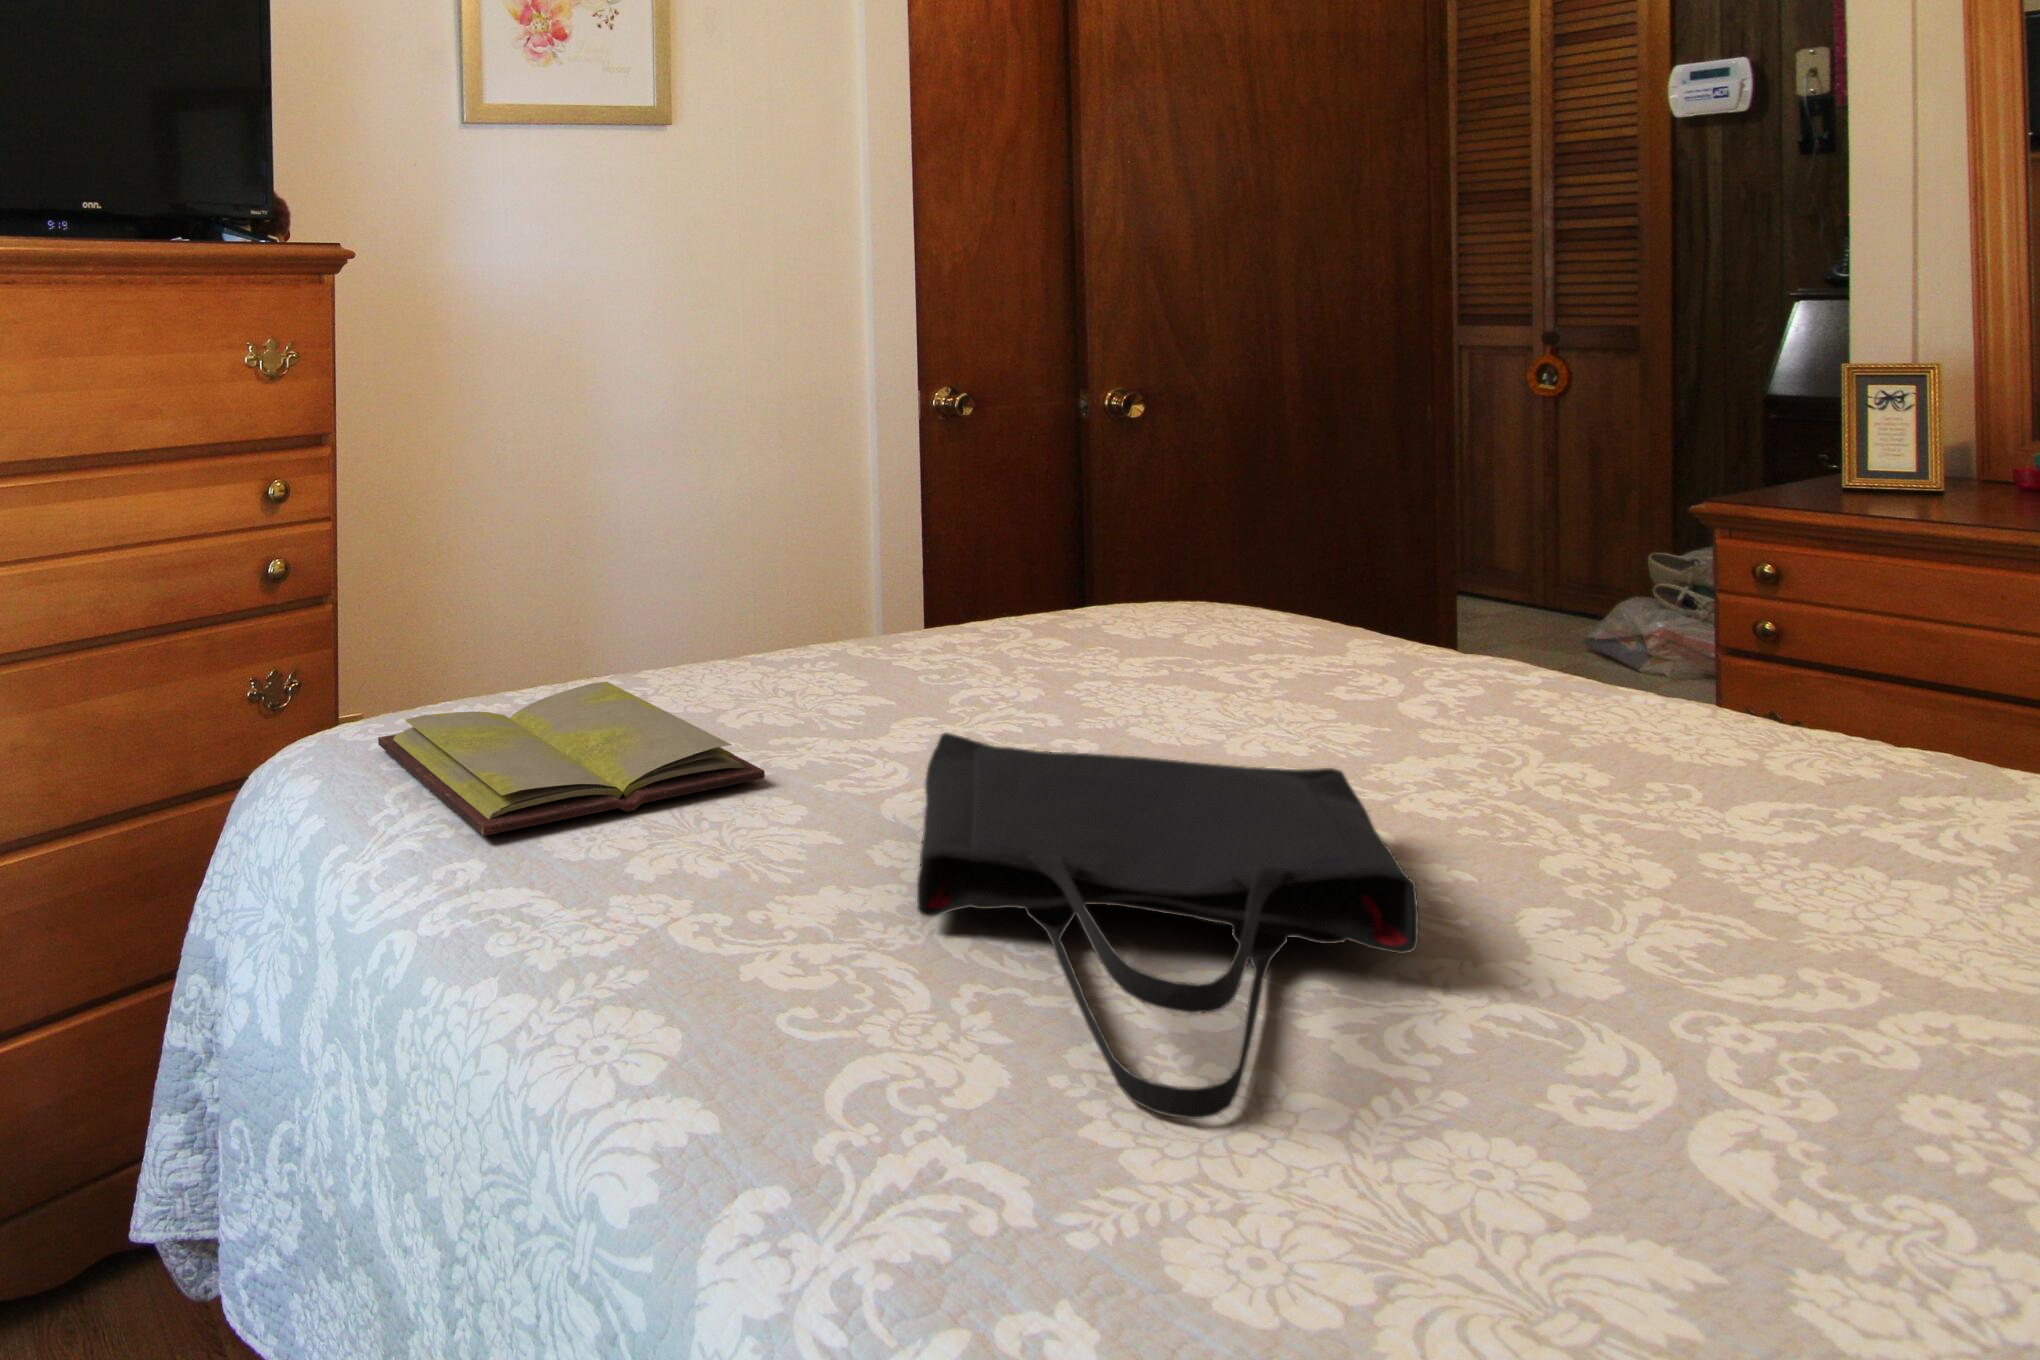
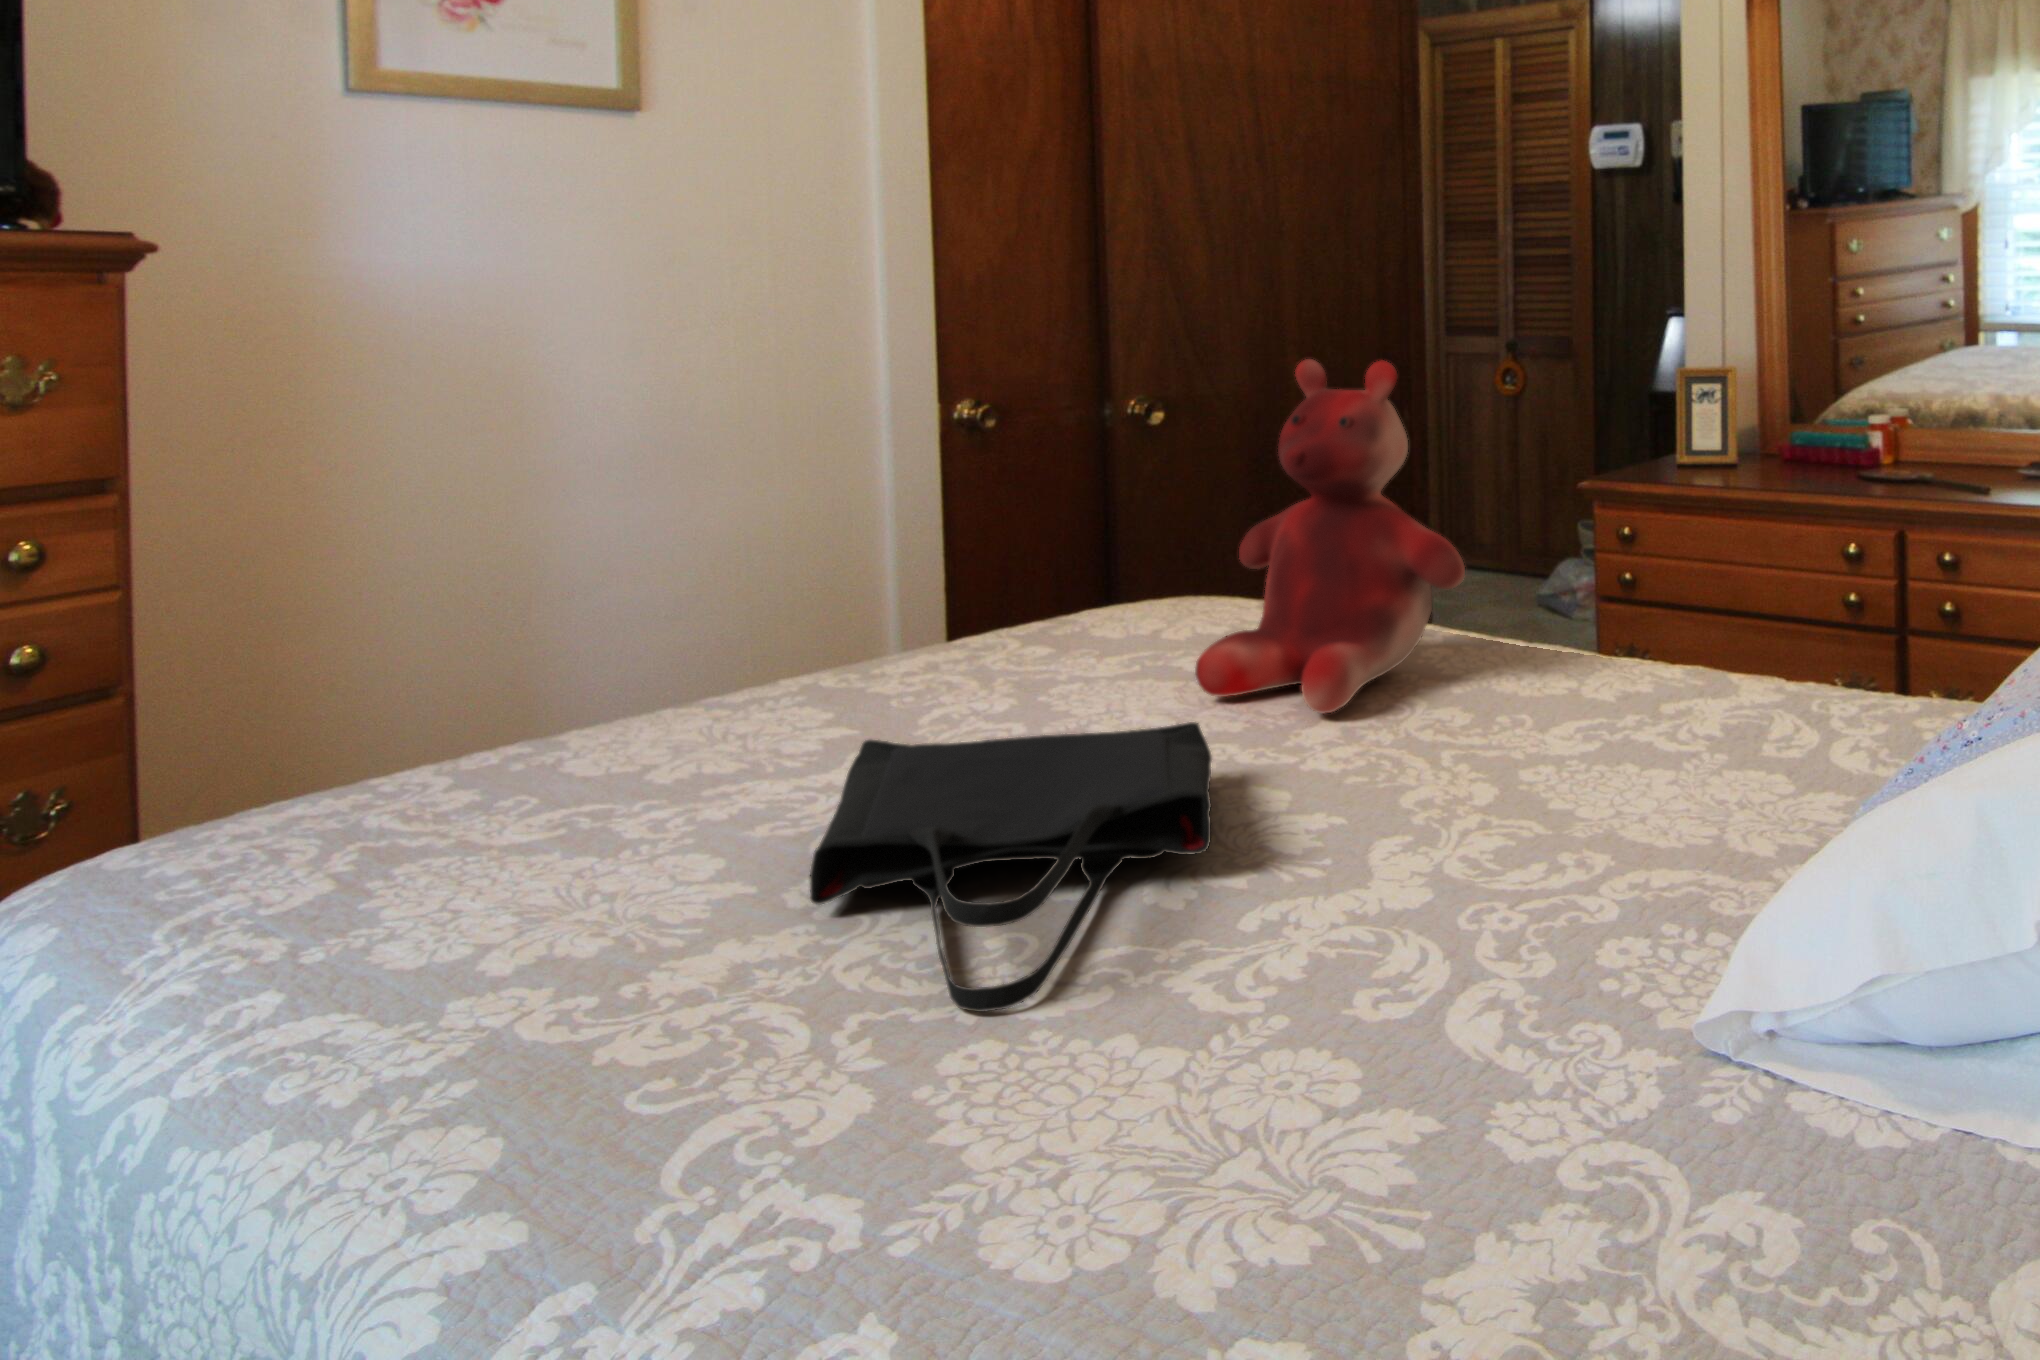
teddy bear: none [1292,329,1701,778] -> present [1195,359,1465,713]
diary: present [378,682,765,836] -> none [184,741,686,925]

